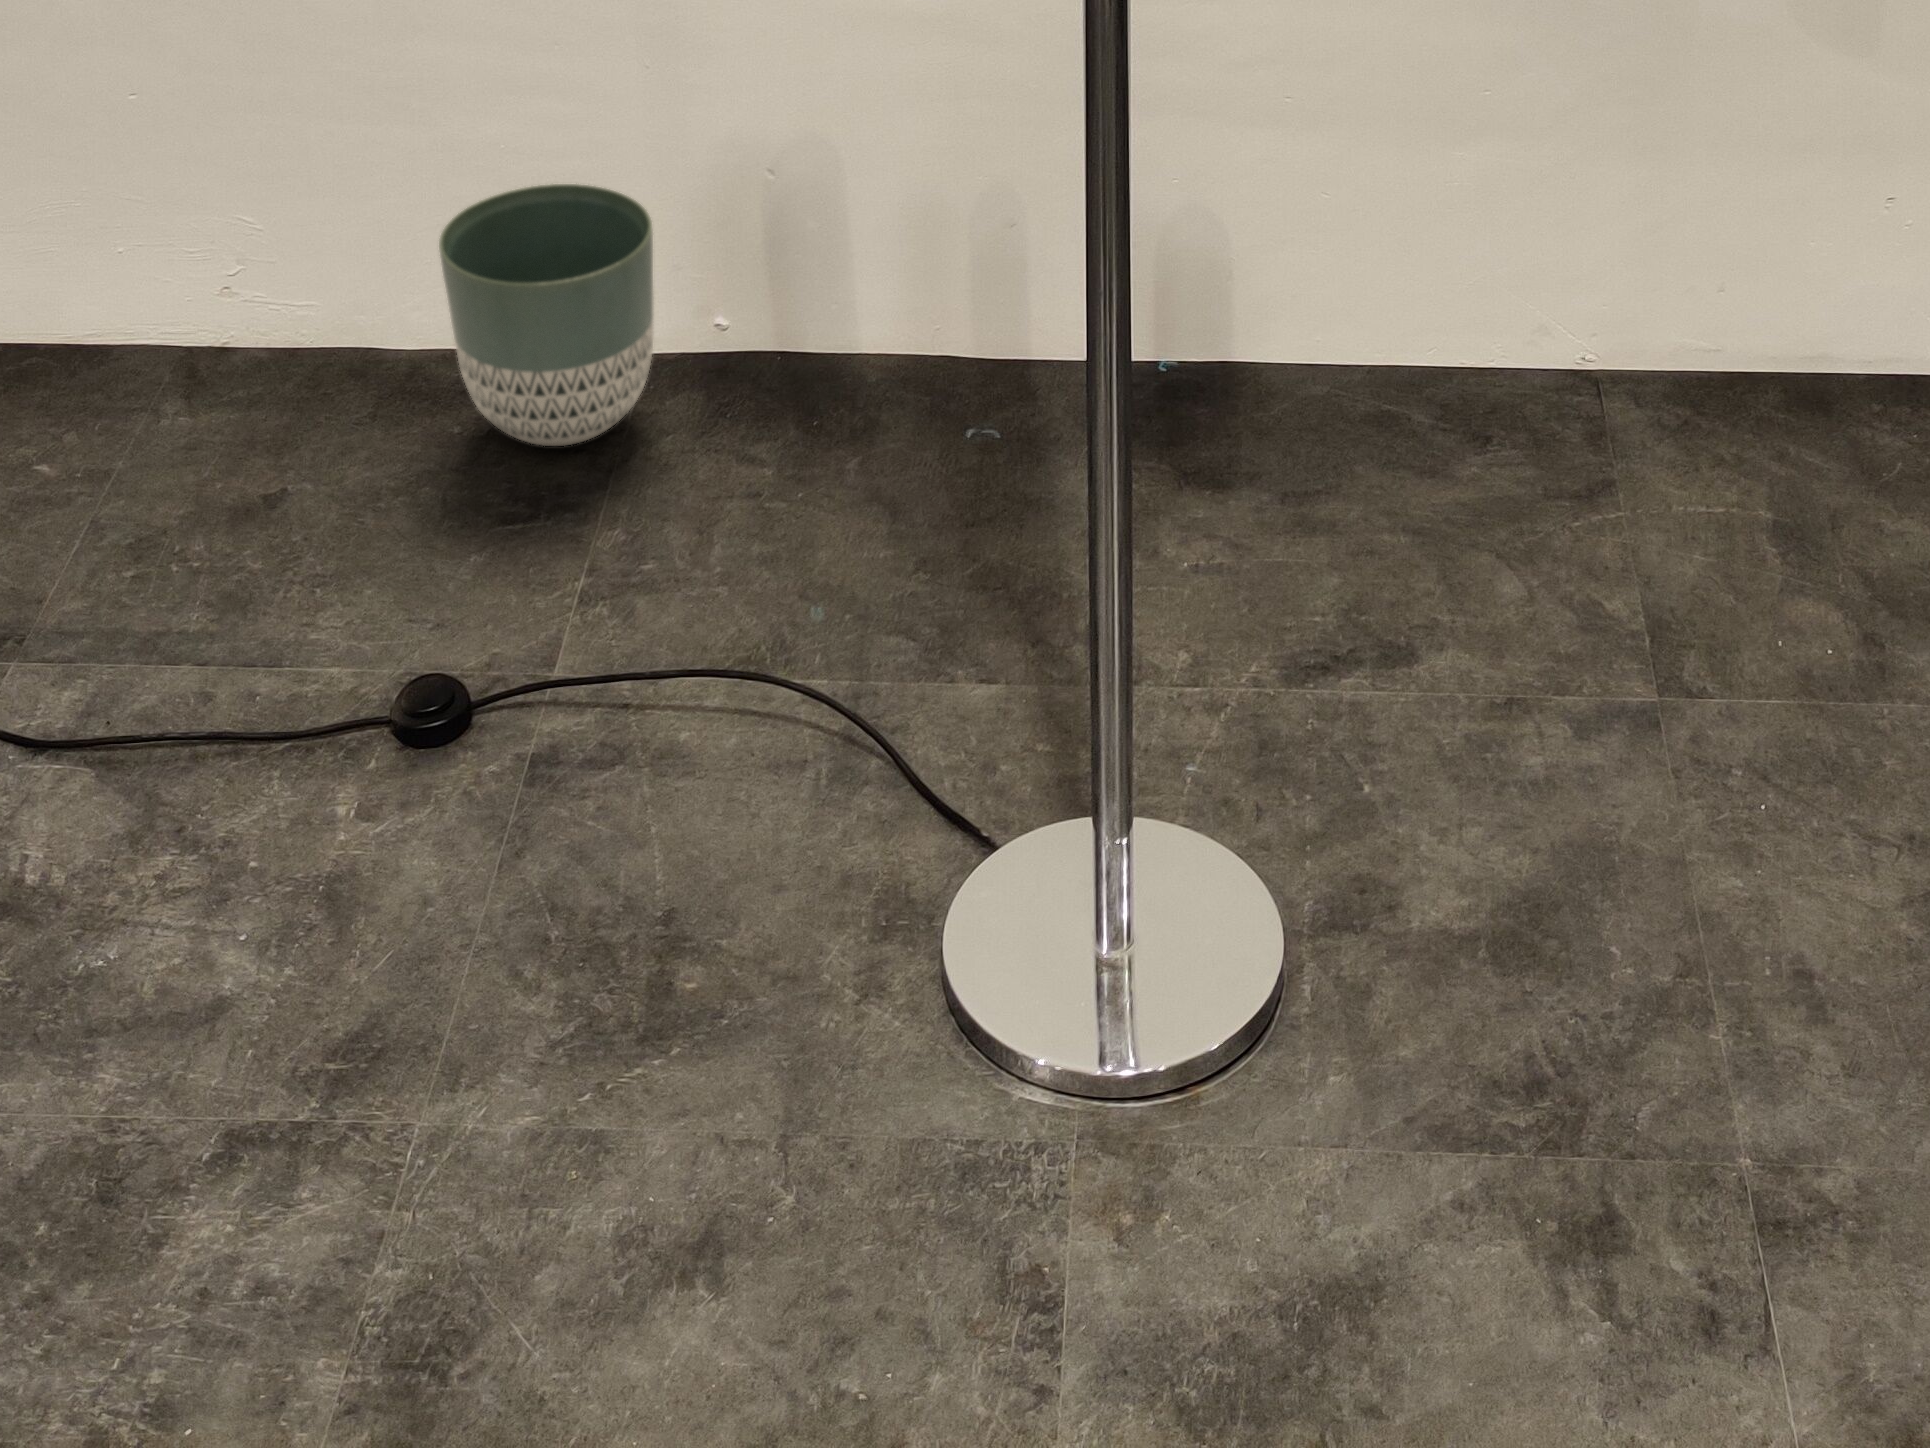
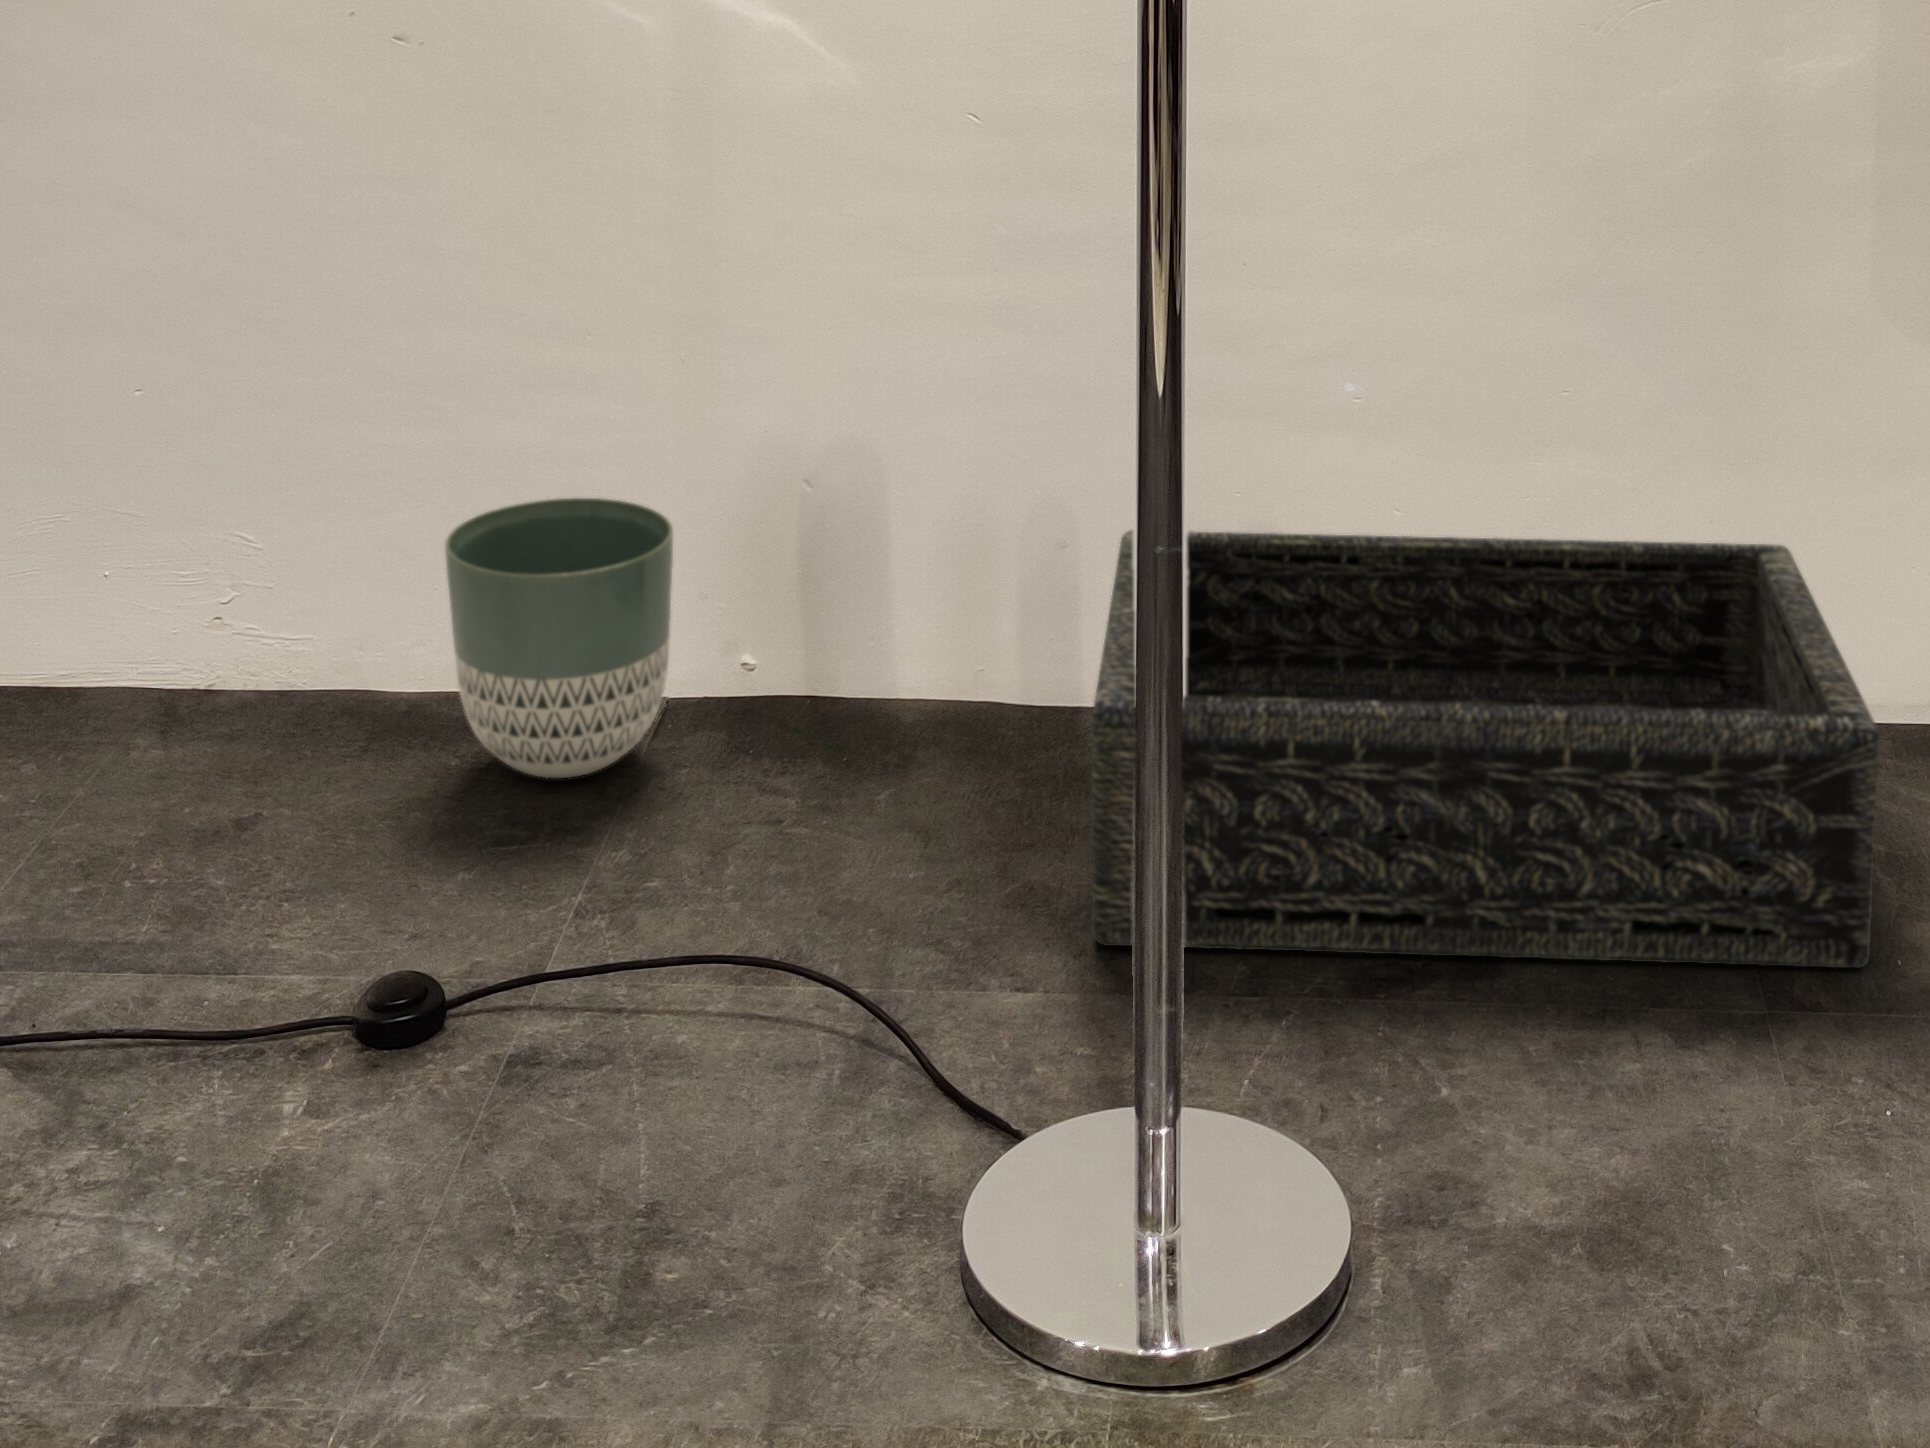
basket: none [1050,214,1775,649] -> present [1092,531,1879,968]

